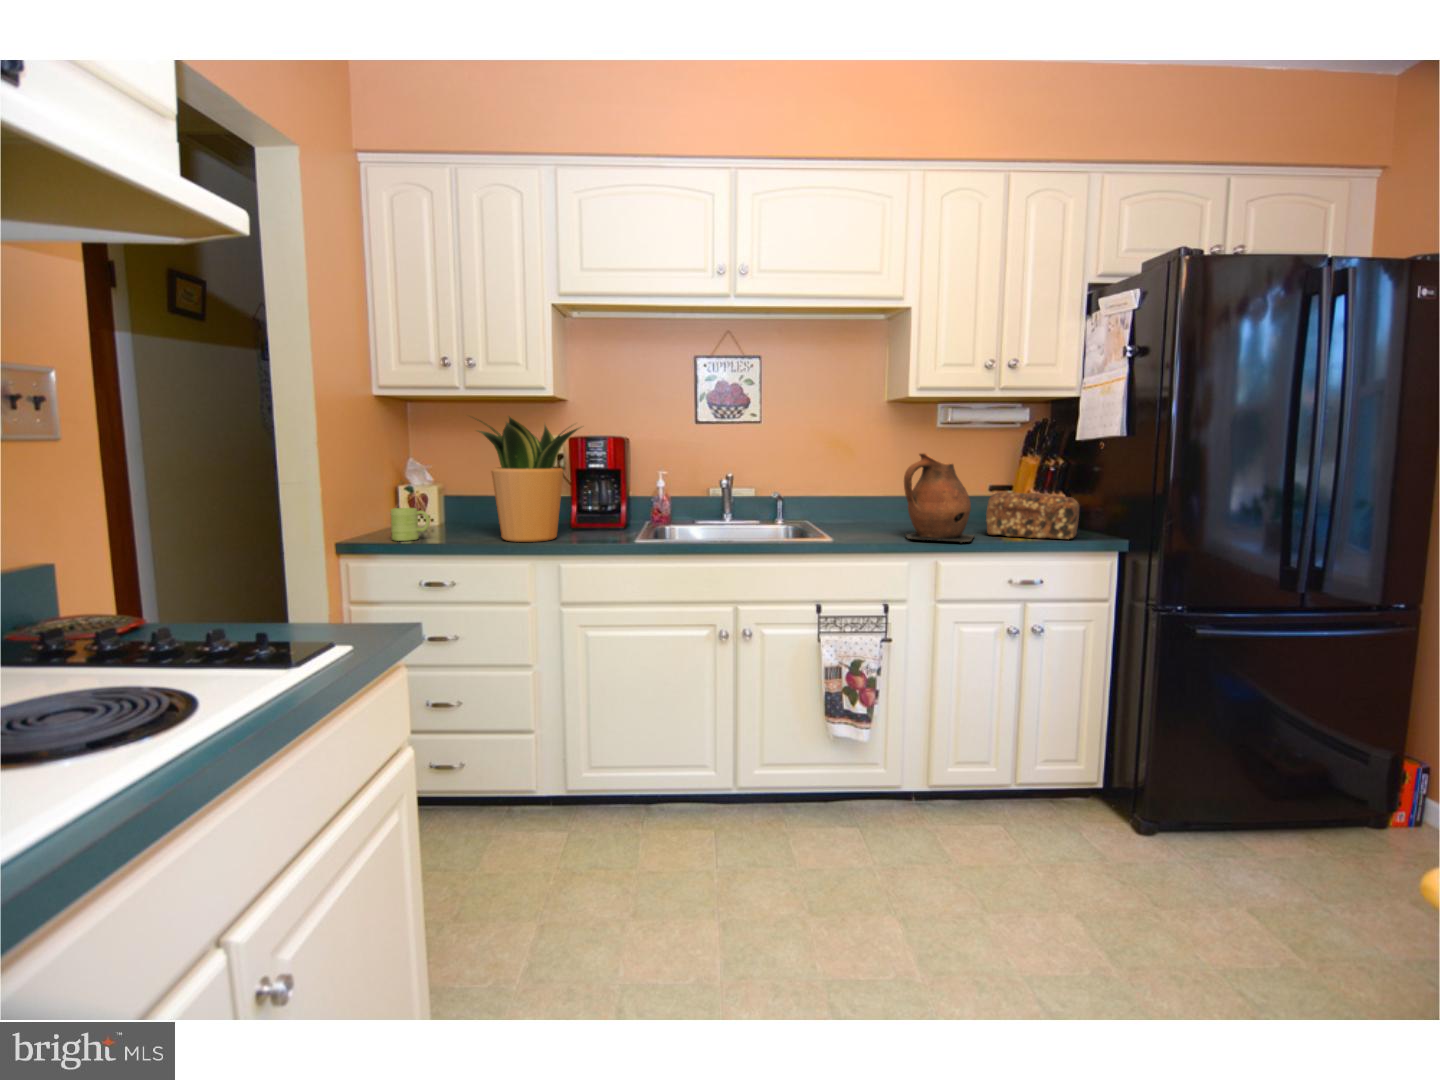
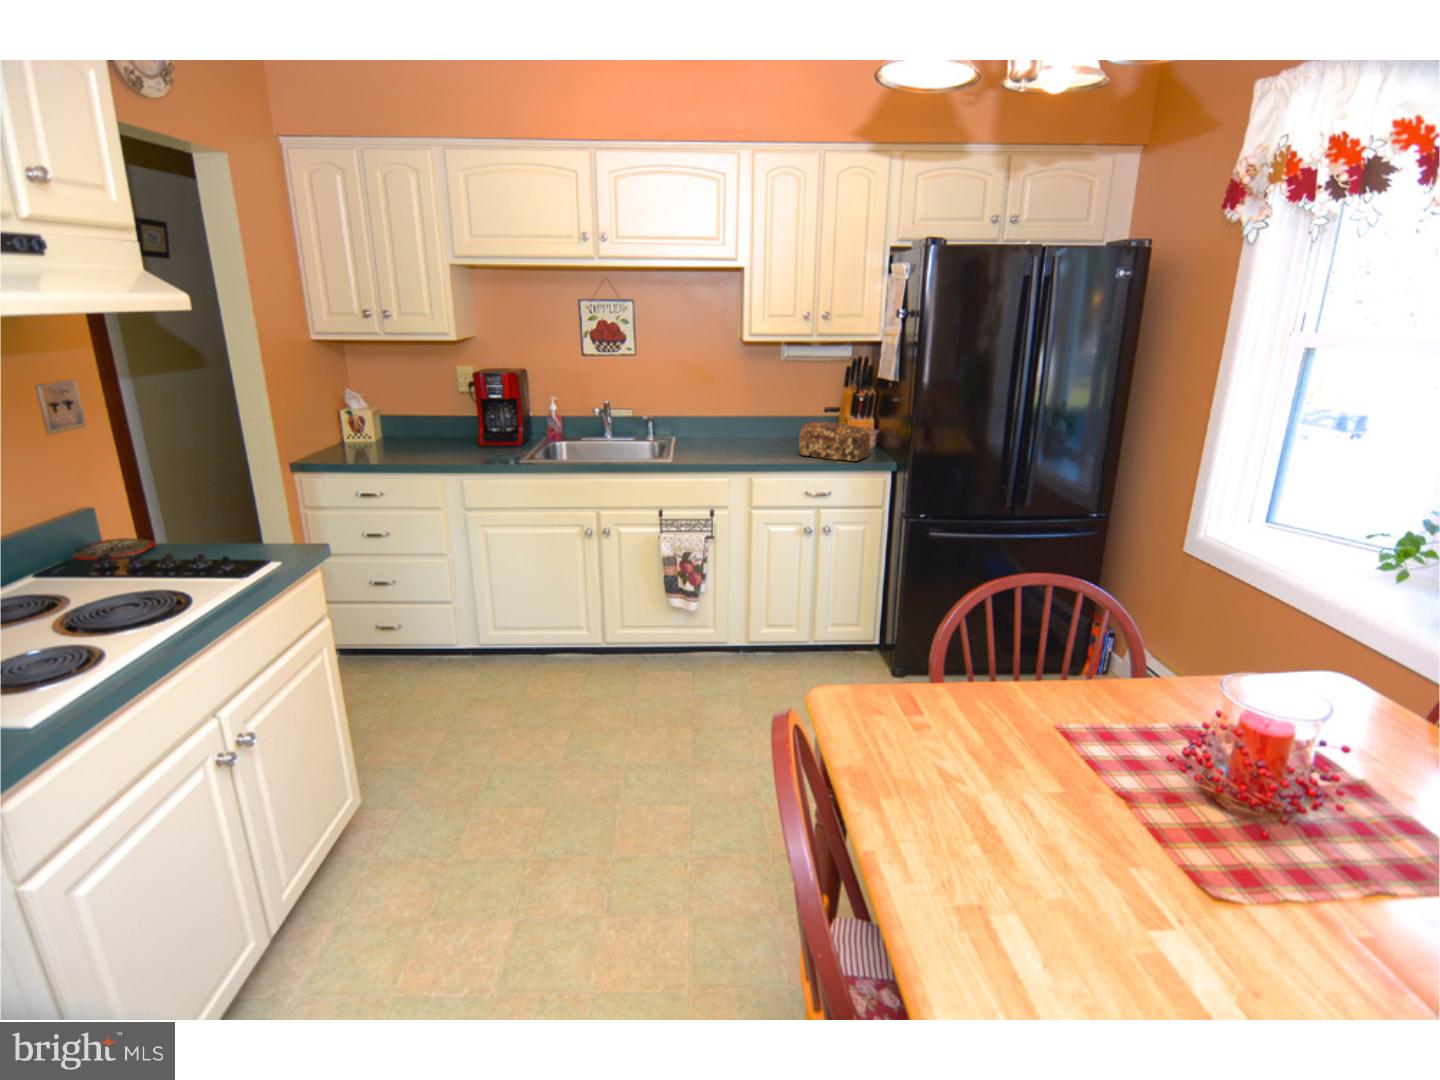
potted plant: present [475,416,579,542] -> none [383,361,475,461]
ceramic pitcher: present [904,453,975,543] -> none [728,393,787,466]
mug: present [391,508,430,541] -> none [331,432,363,459]

